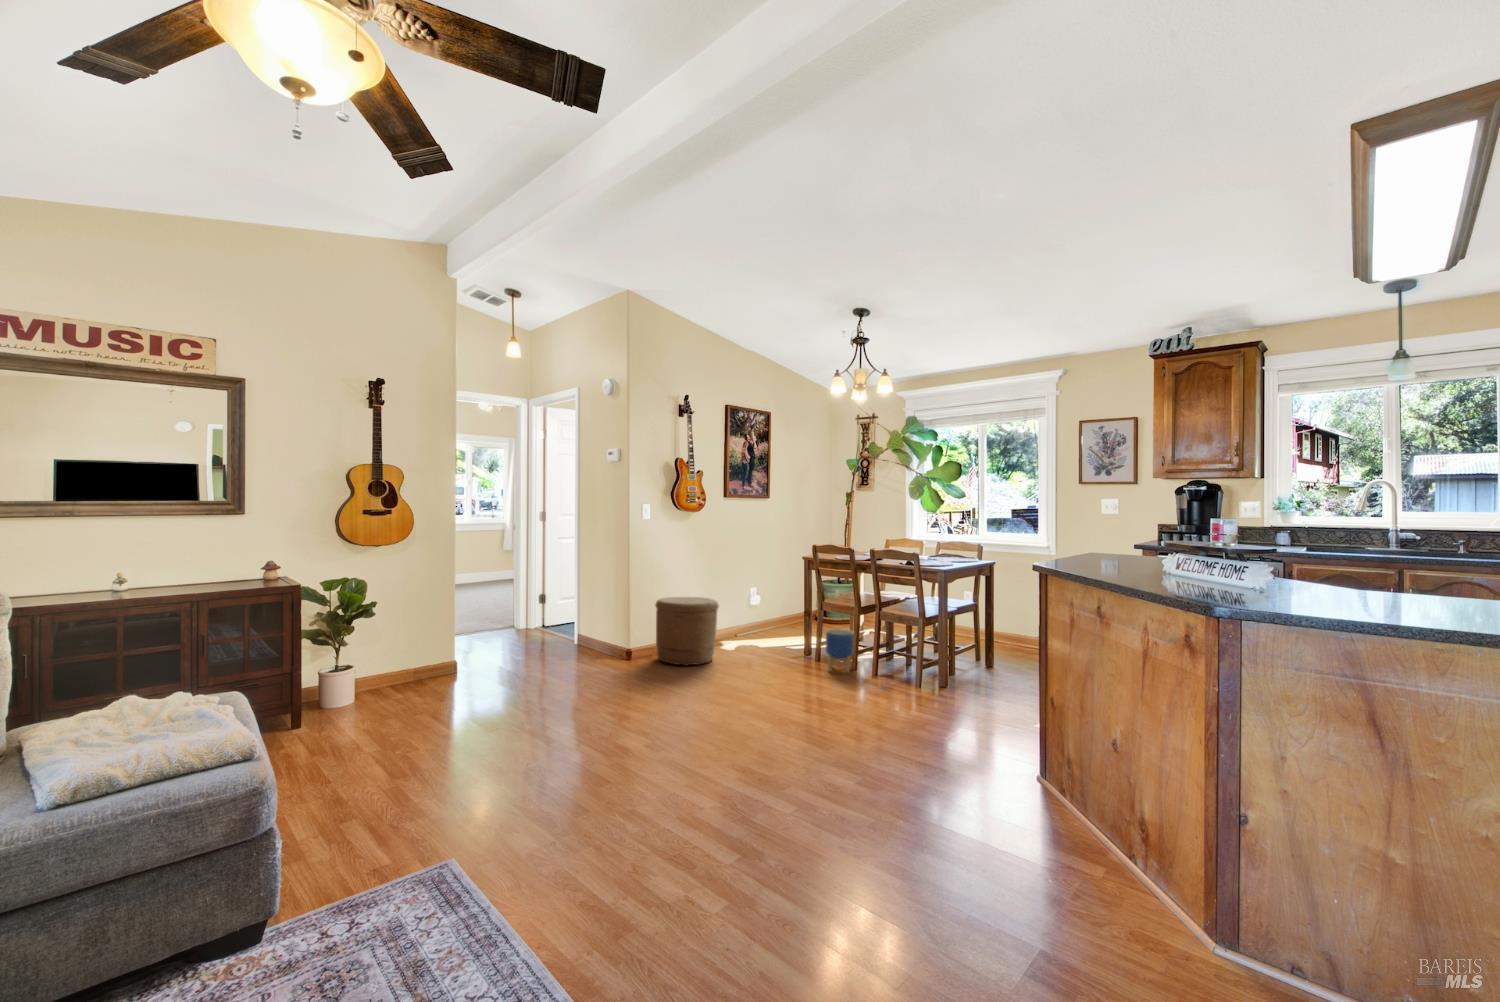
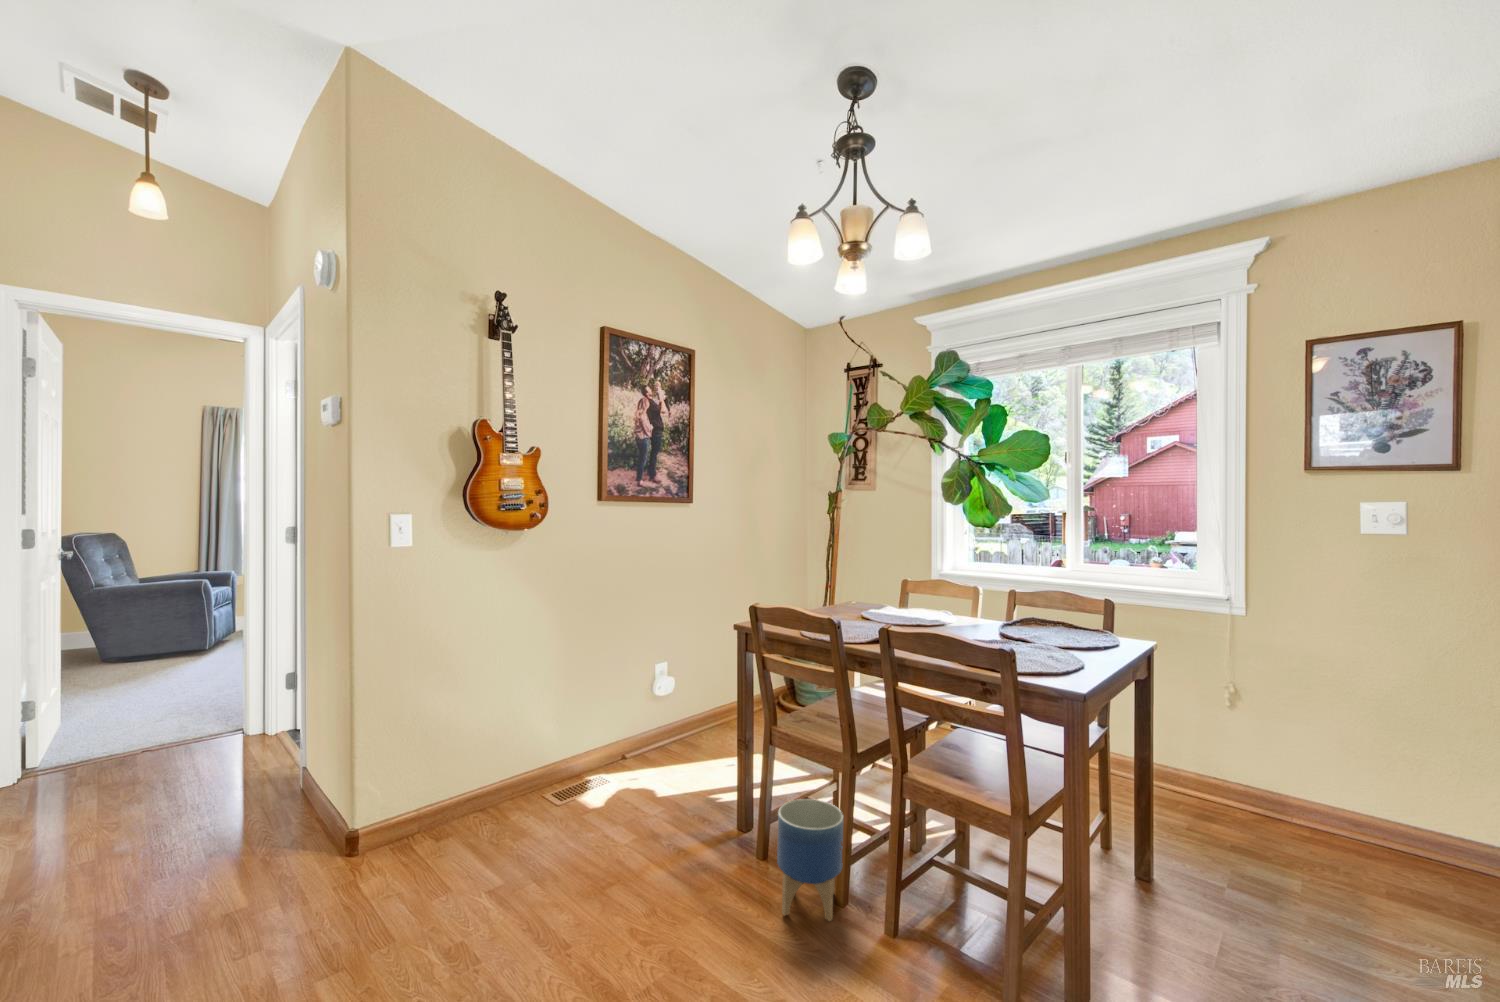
woven basket: present [656,597,719,666] -> none [403,708,551,891]

